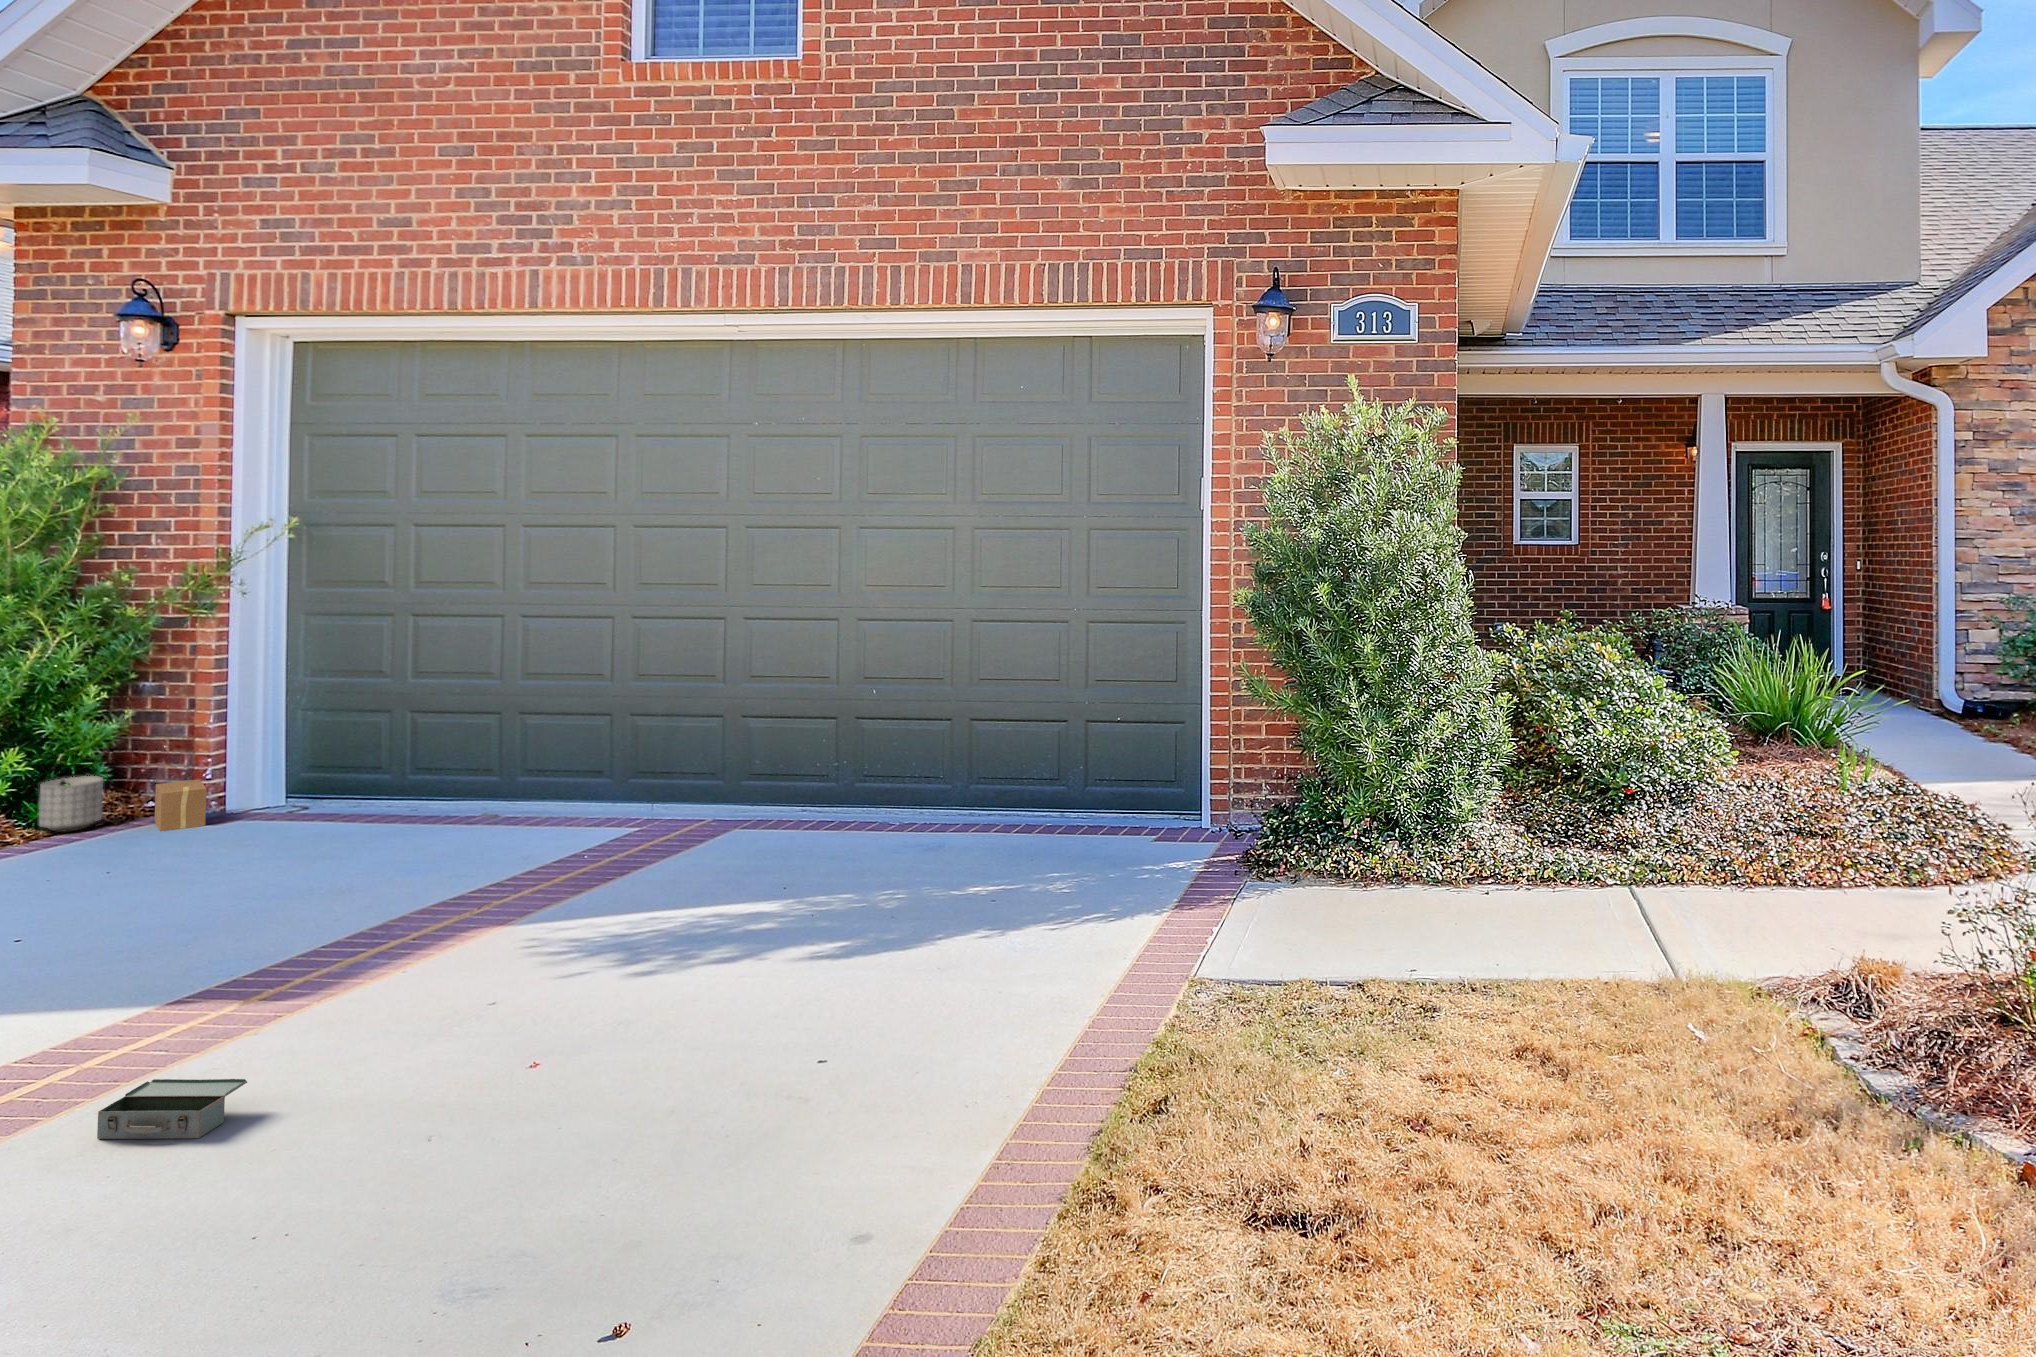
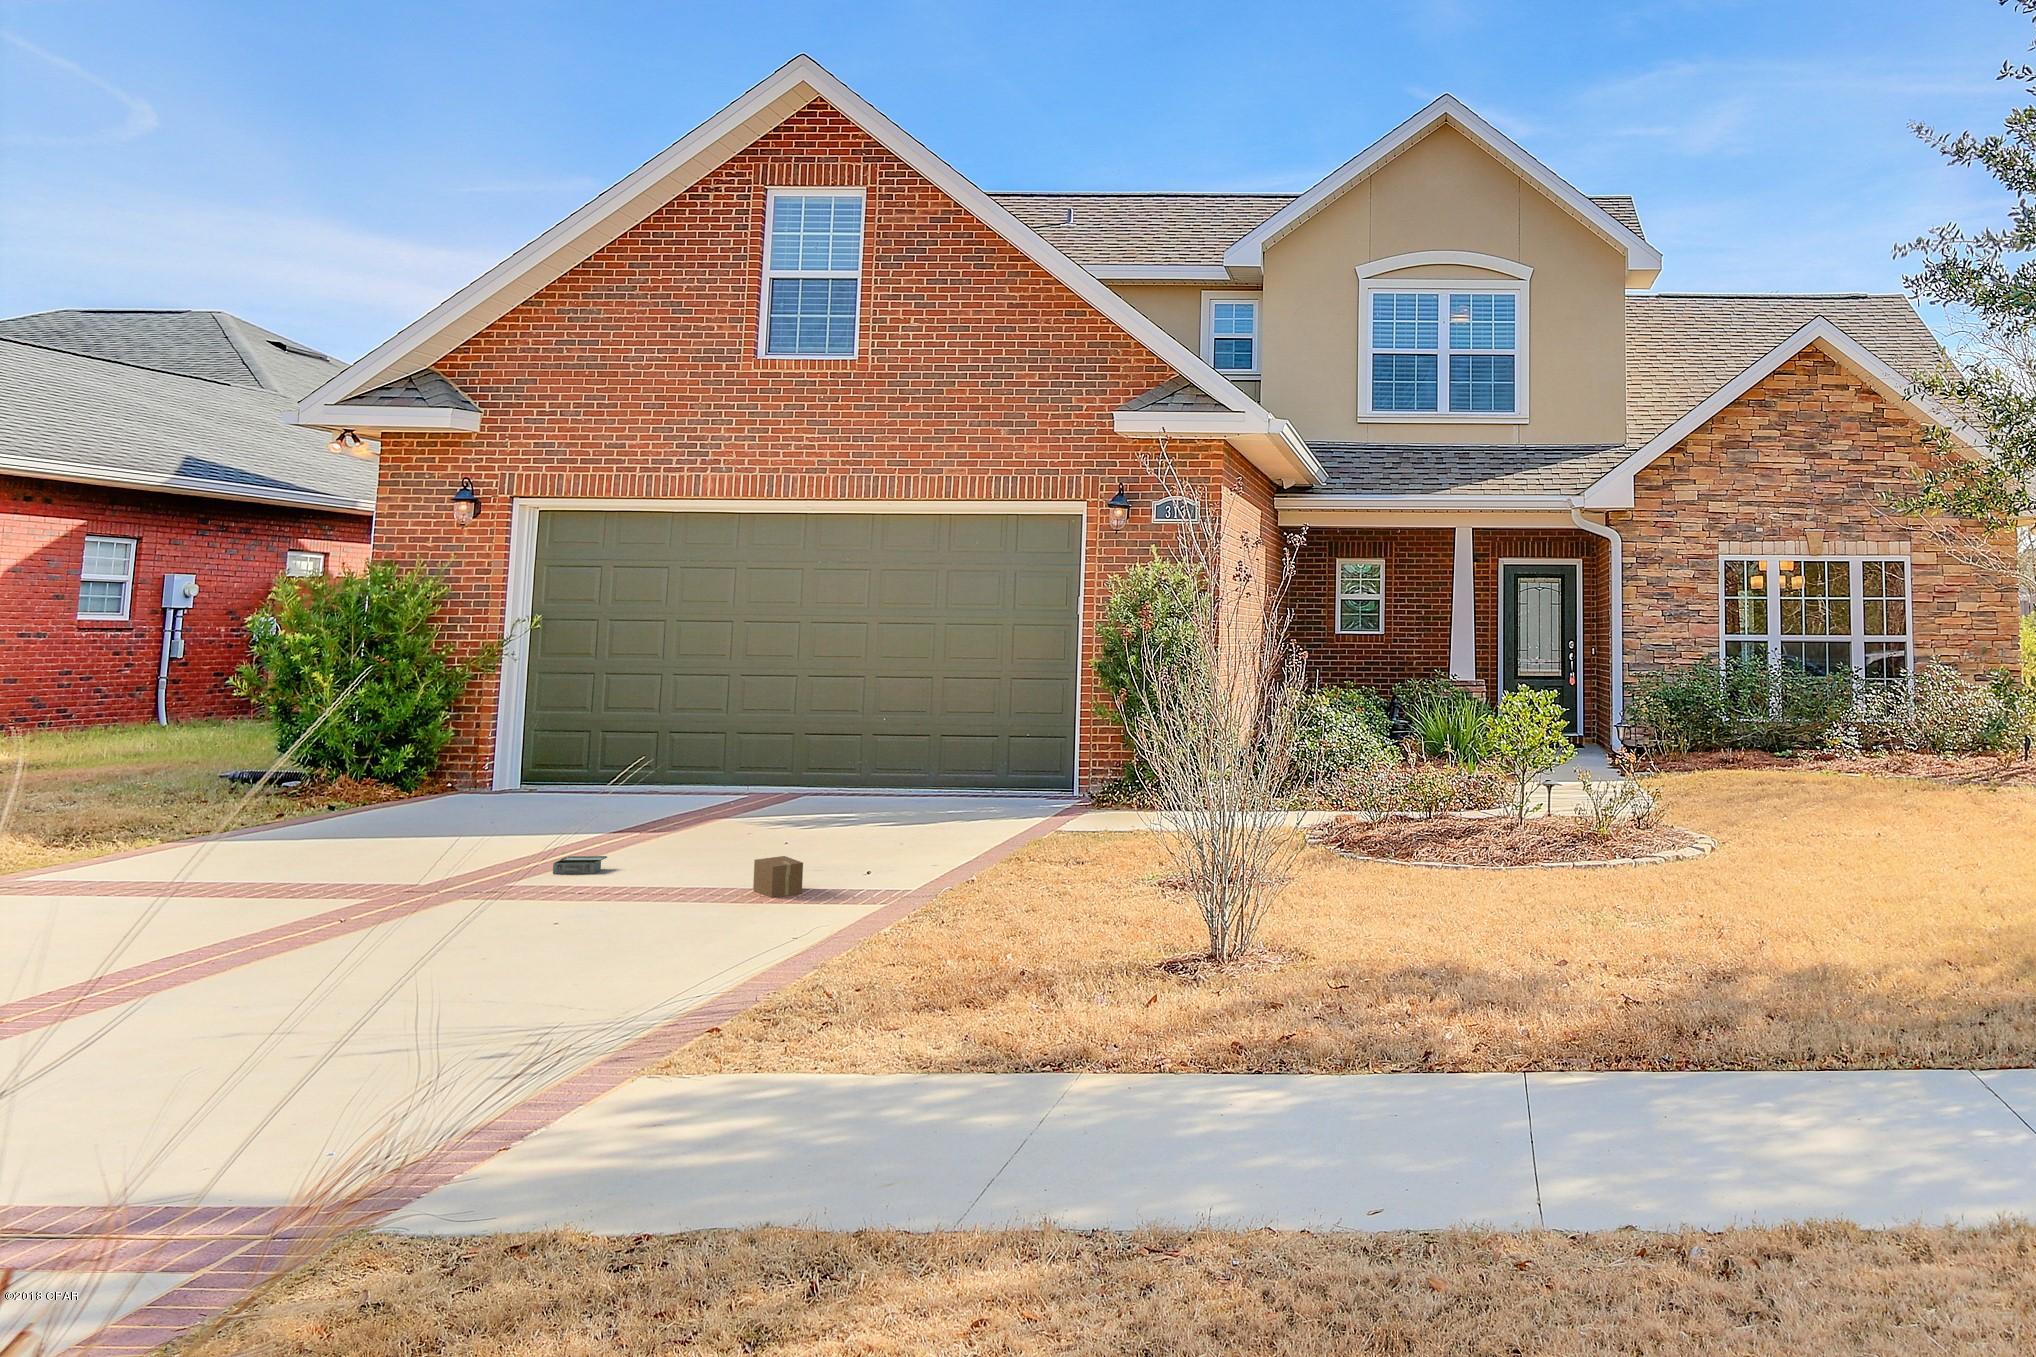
planter: present [39,776,103,832] -> none [402,768,437,799]
cardboard box: present [155,780,207,831] -> present [753,856,803,898]

